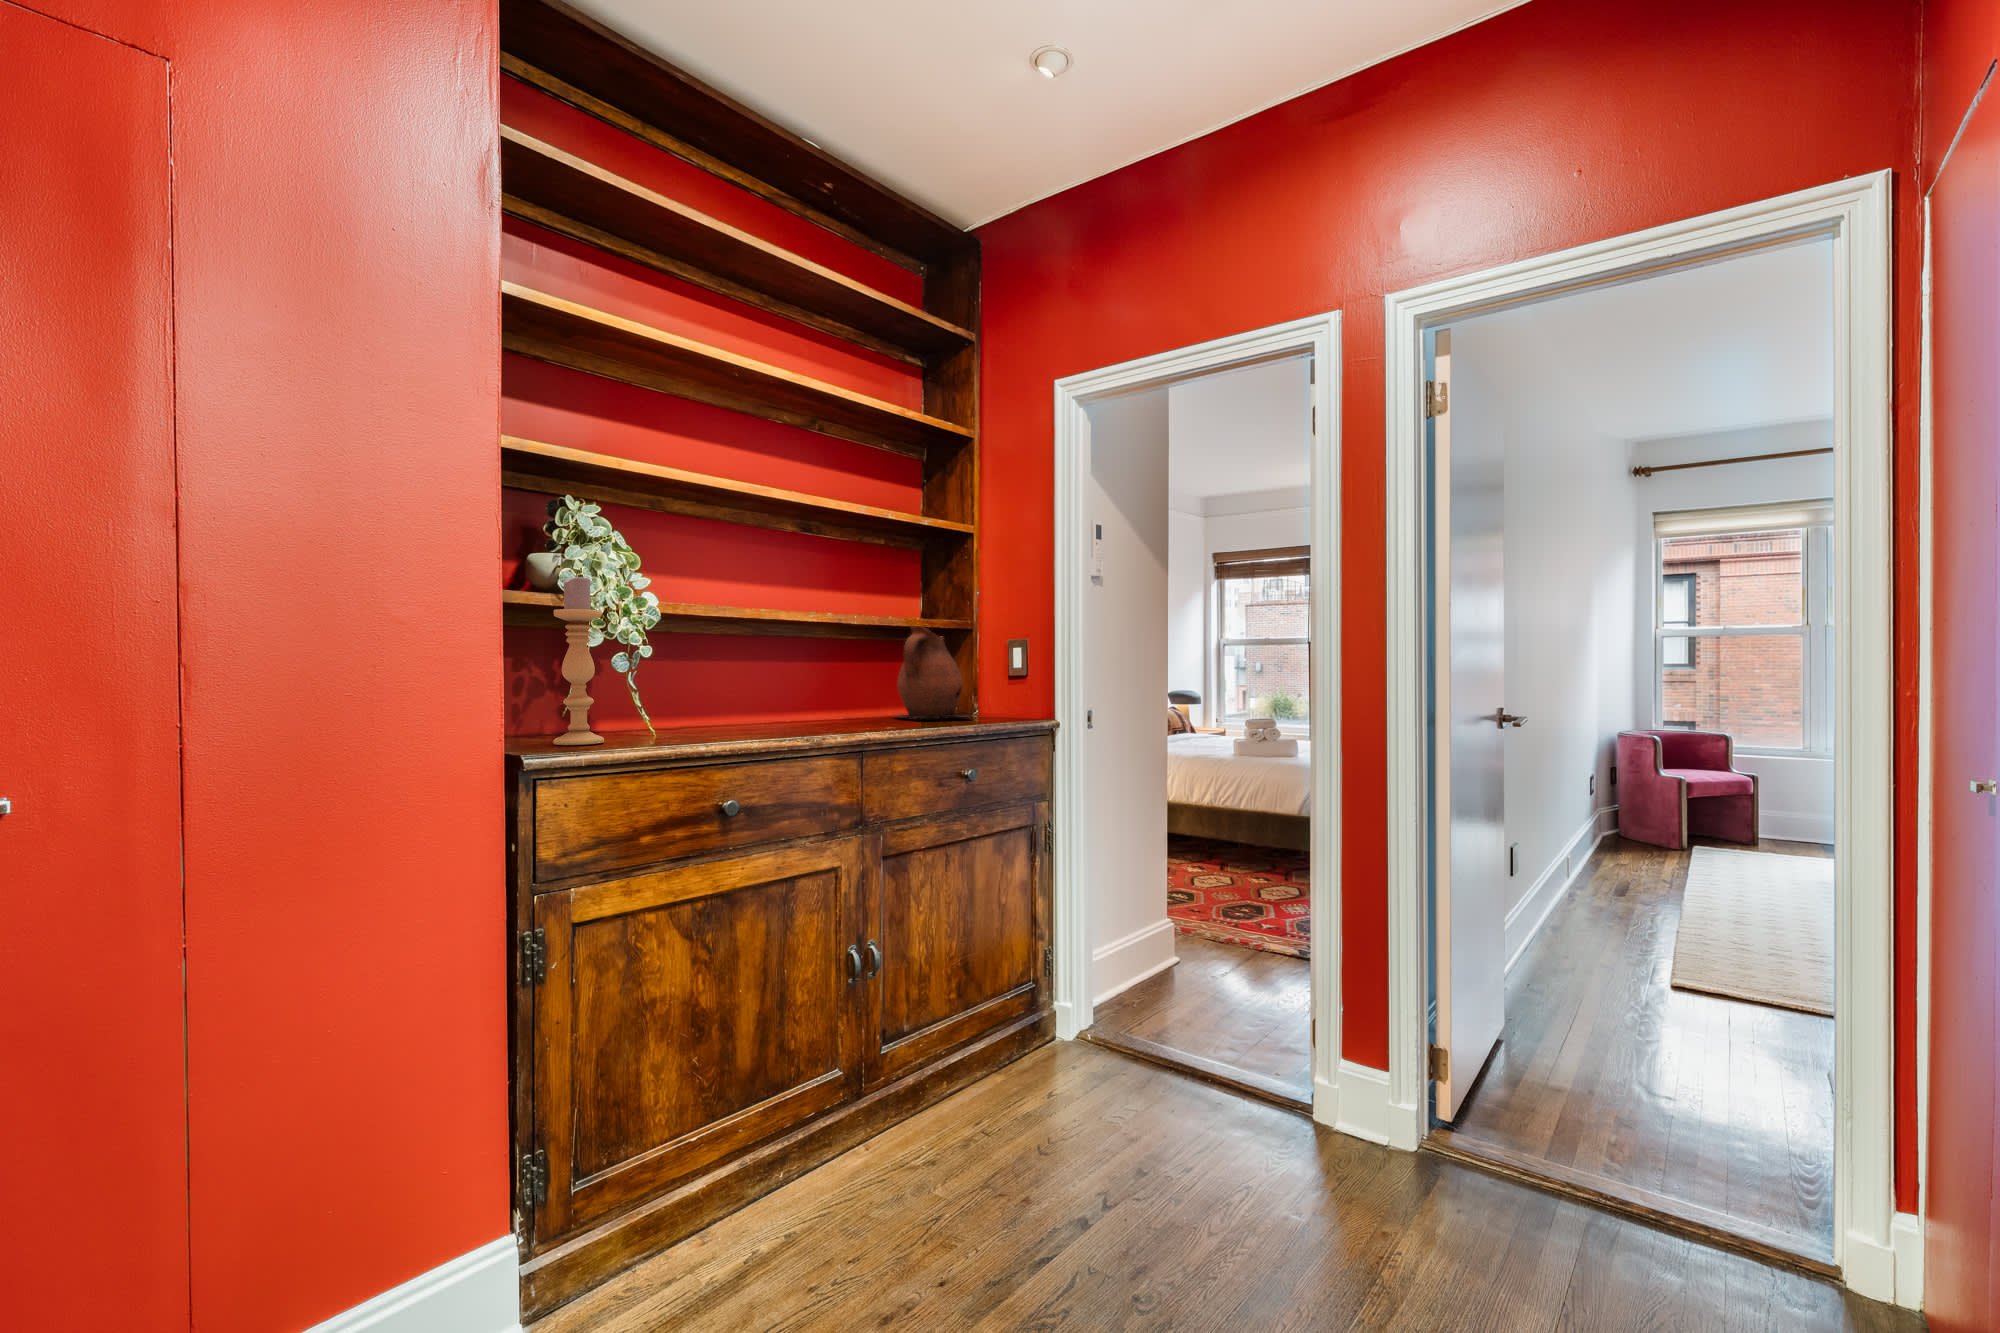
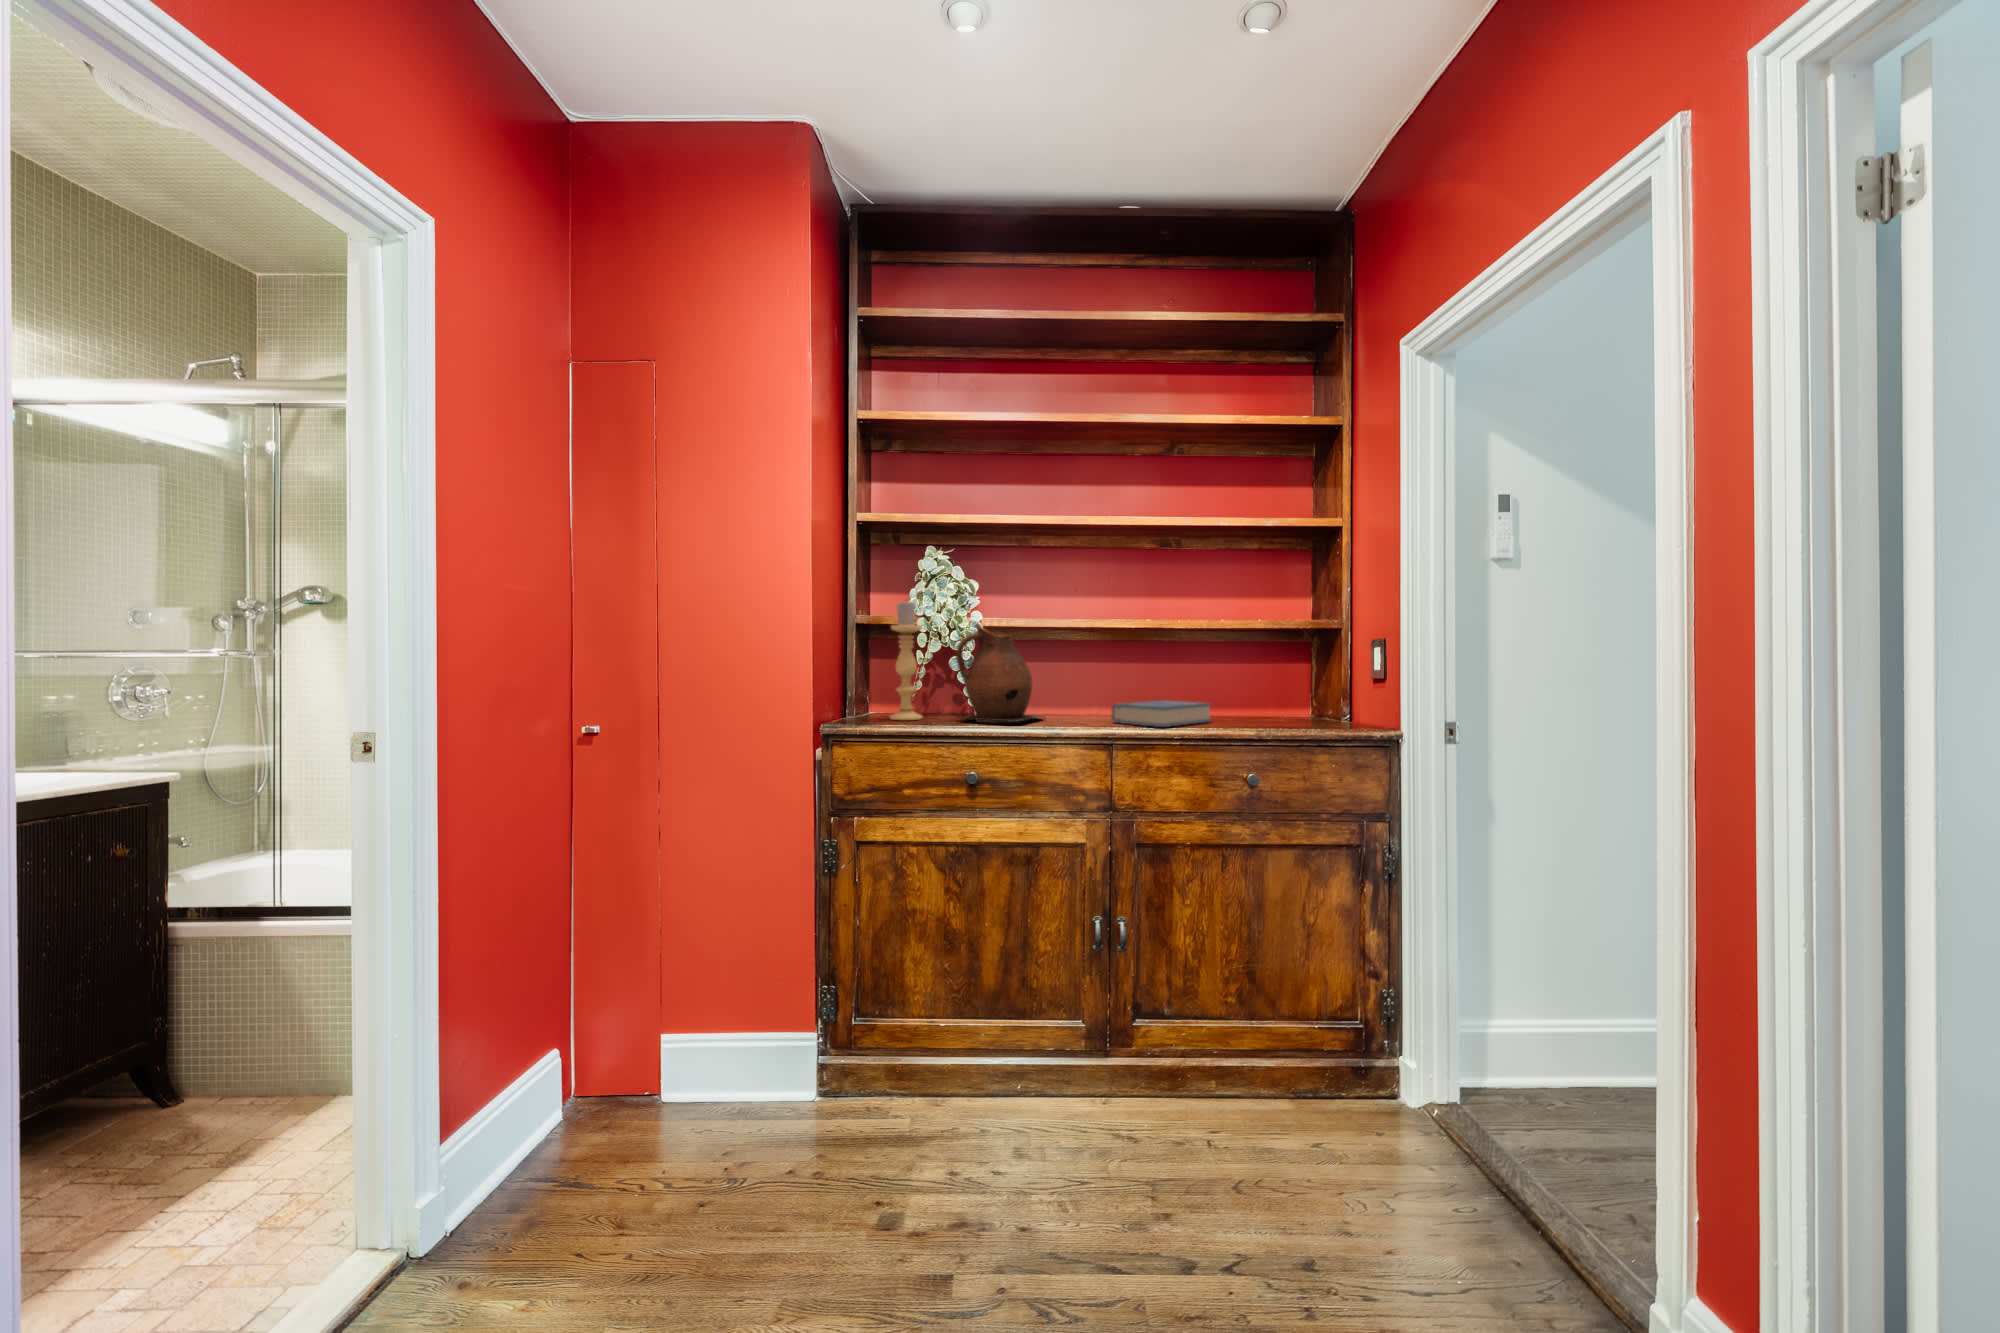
ceramic pitcher: present [897,626,971,718] -> present [956,624,1042,722]
hardback book: none [814,702,887,729] -> present [1112,701,1211,727]

